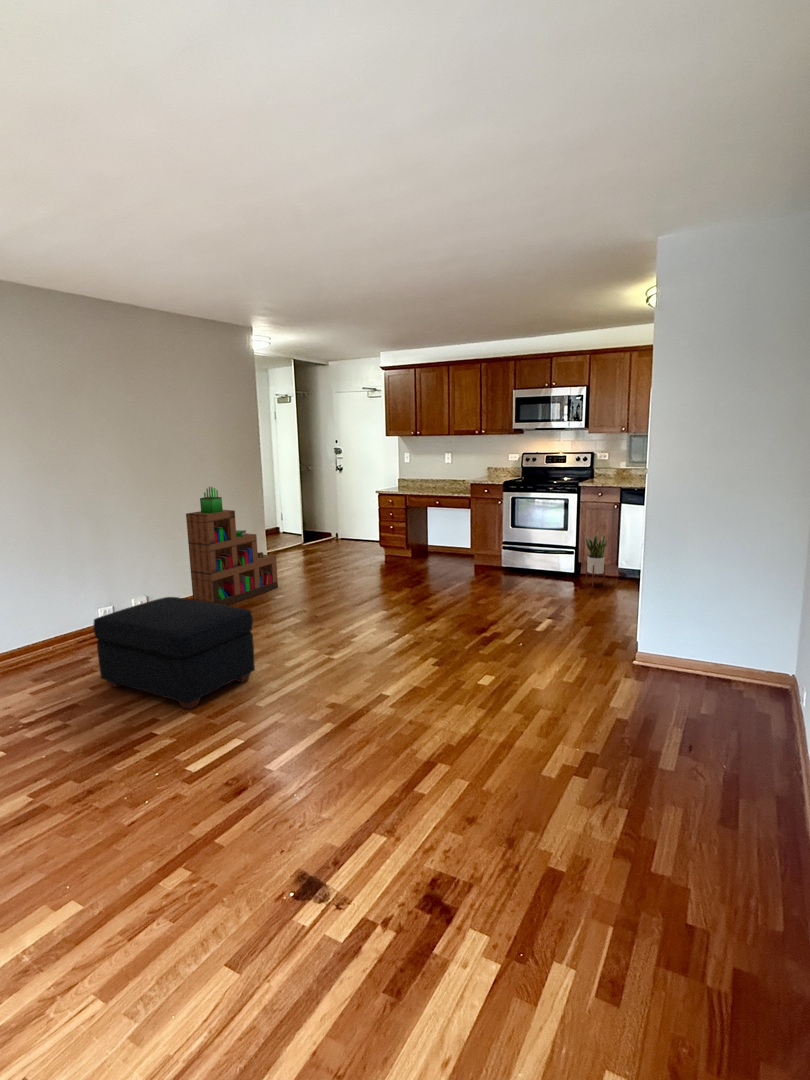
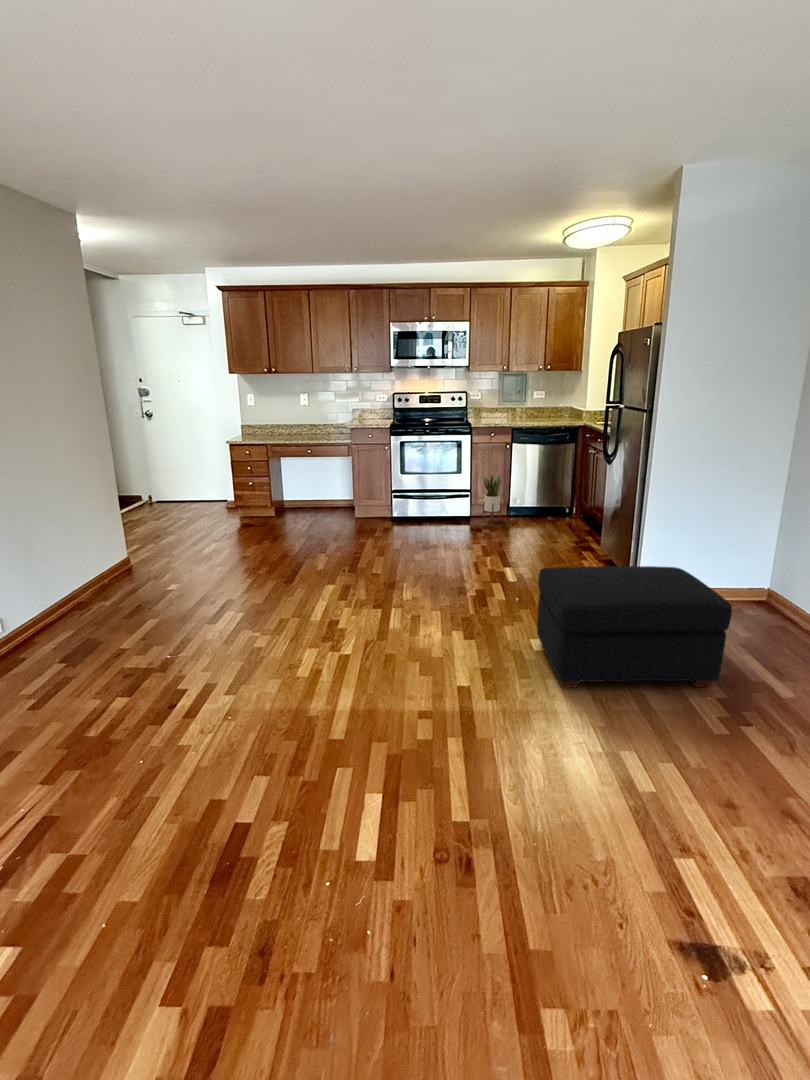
bookshelf: present [186,487,278,606] -> none [39,447,160,617]
ottoman: present [93,597,255,709] -> present [537,566,732,688]

